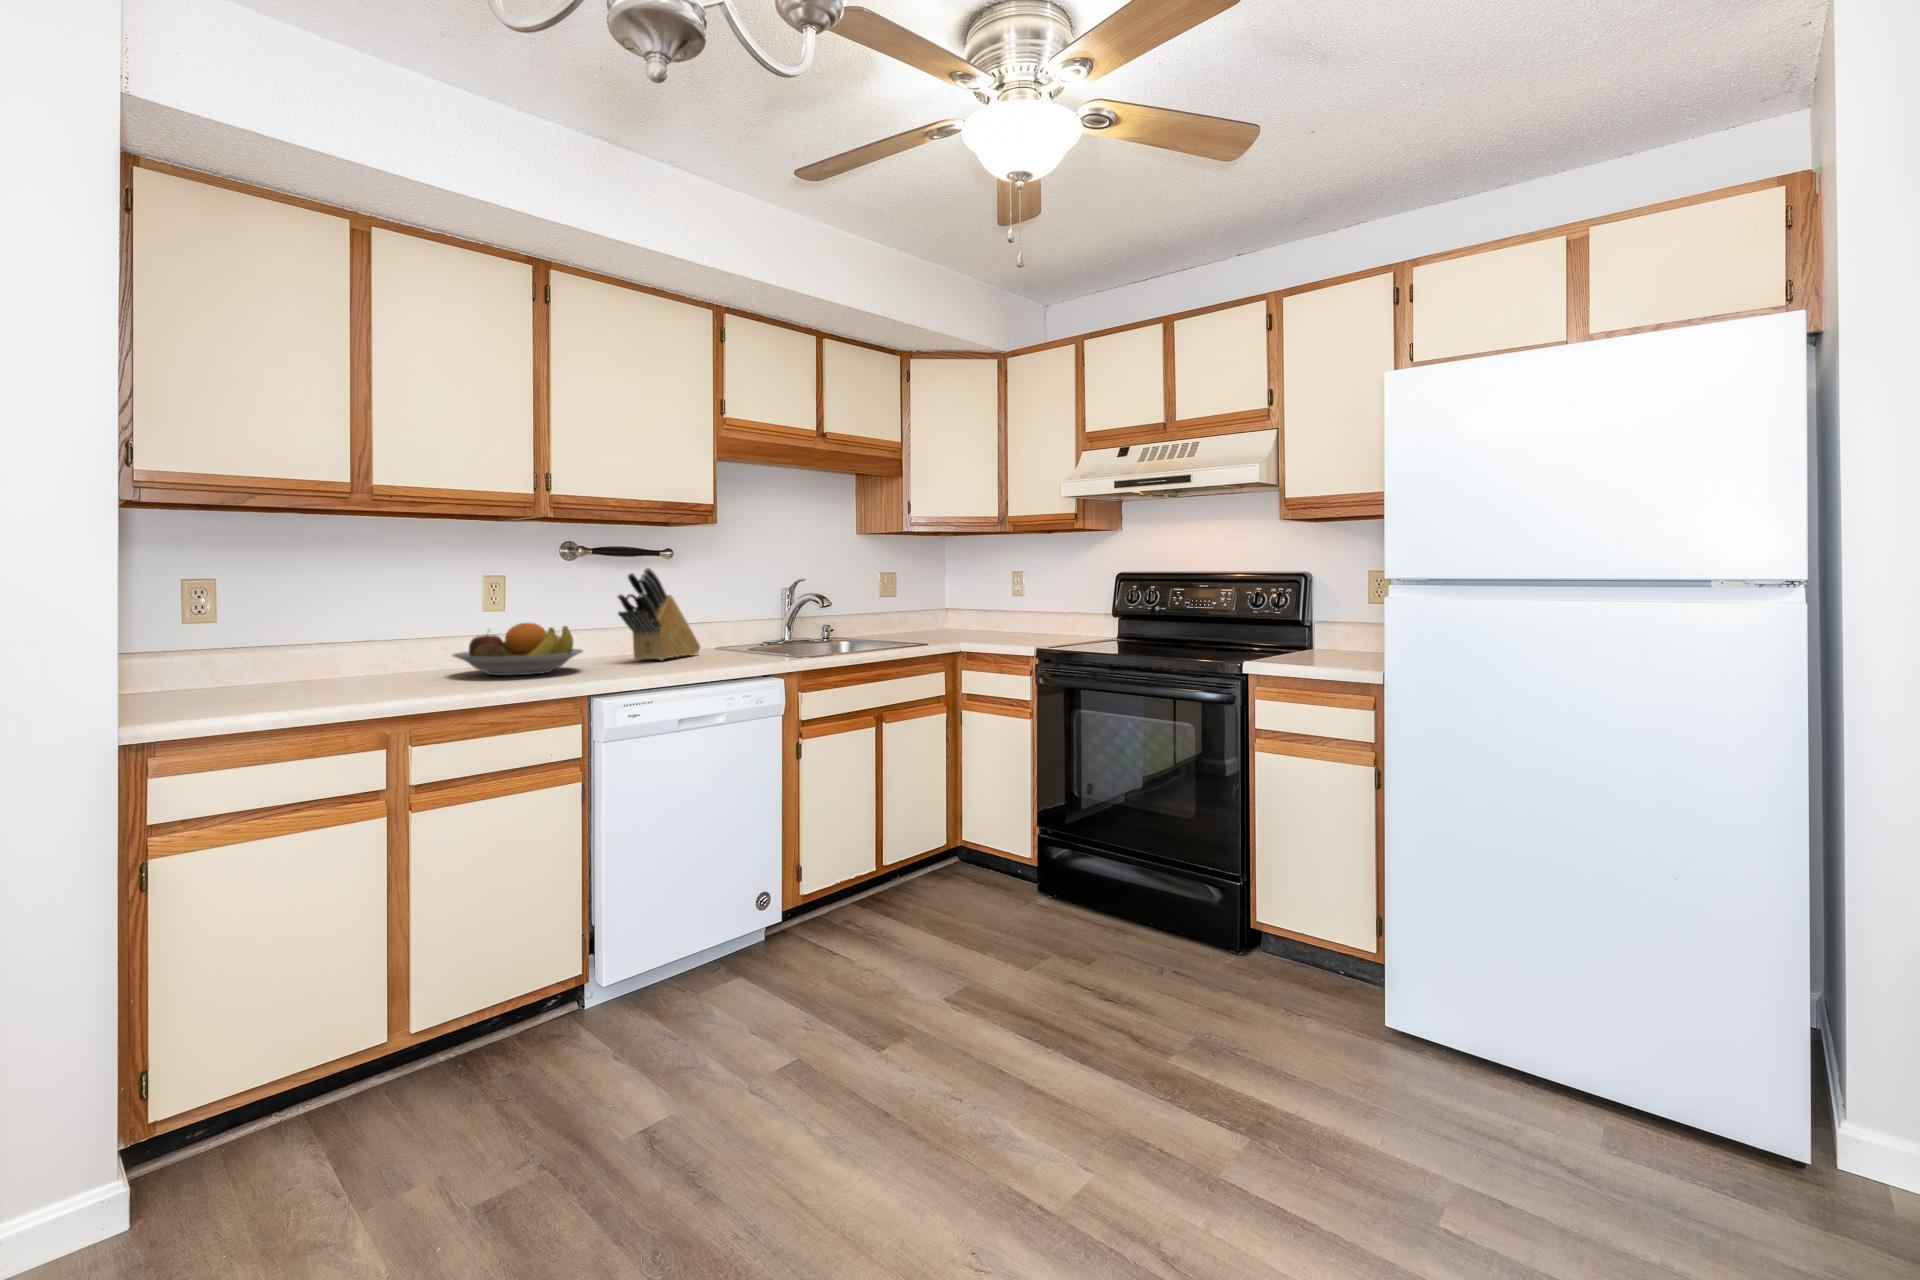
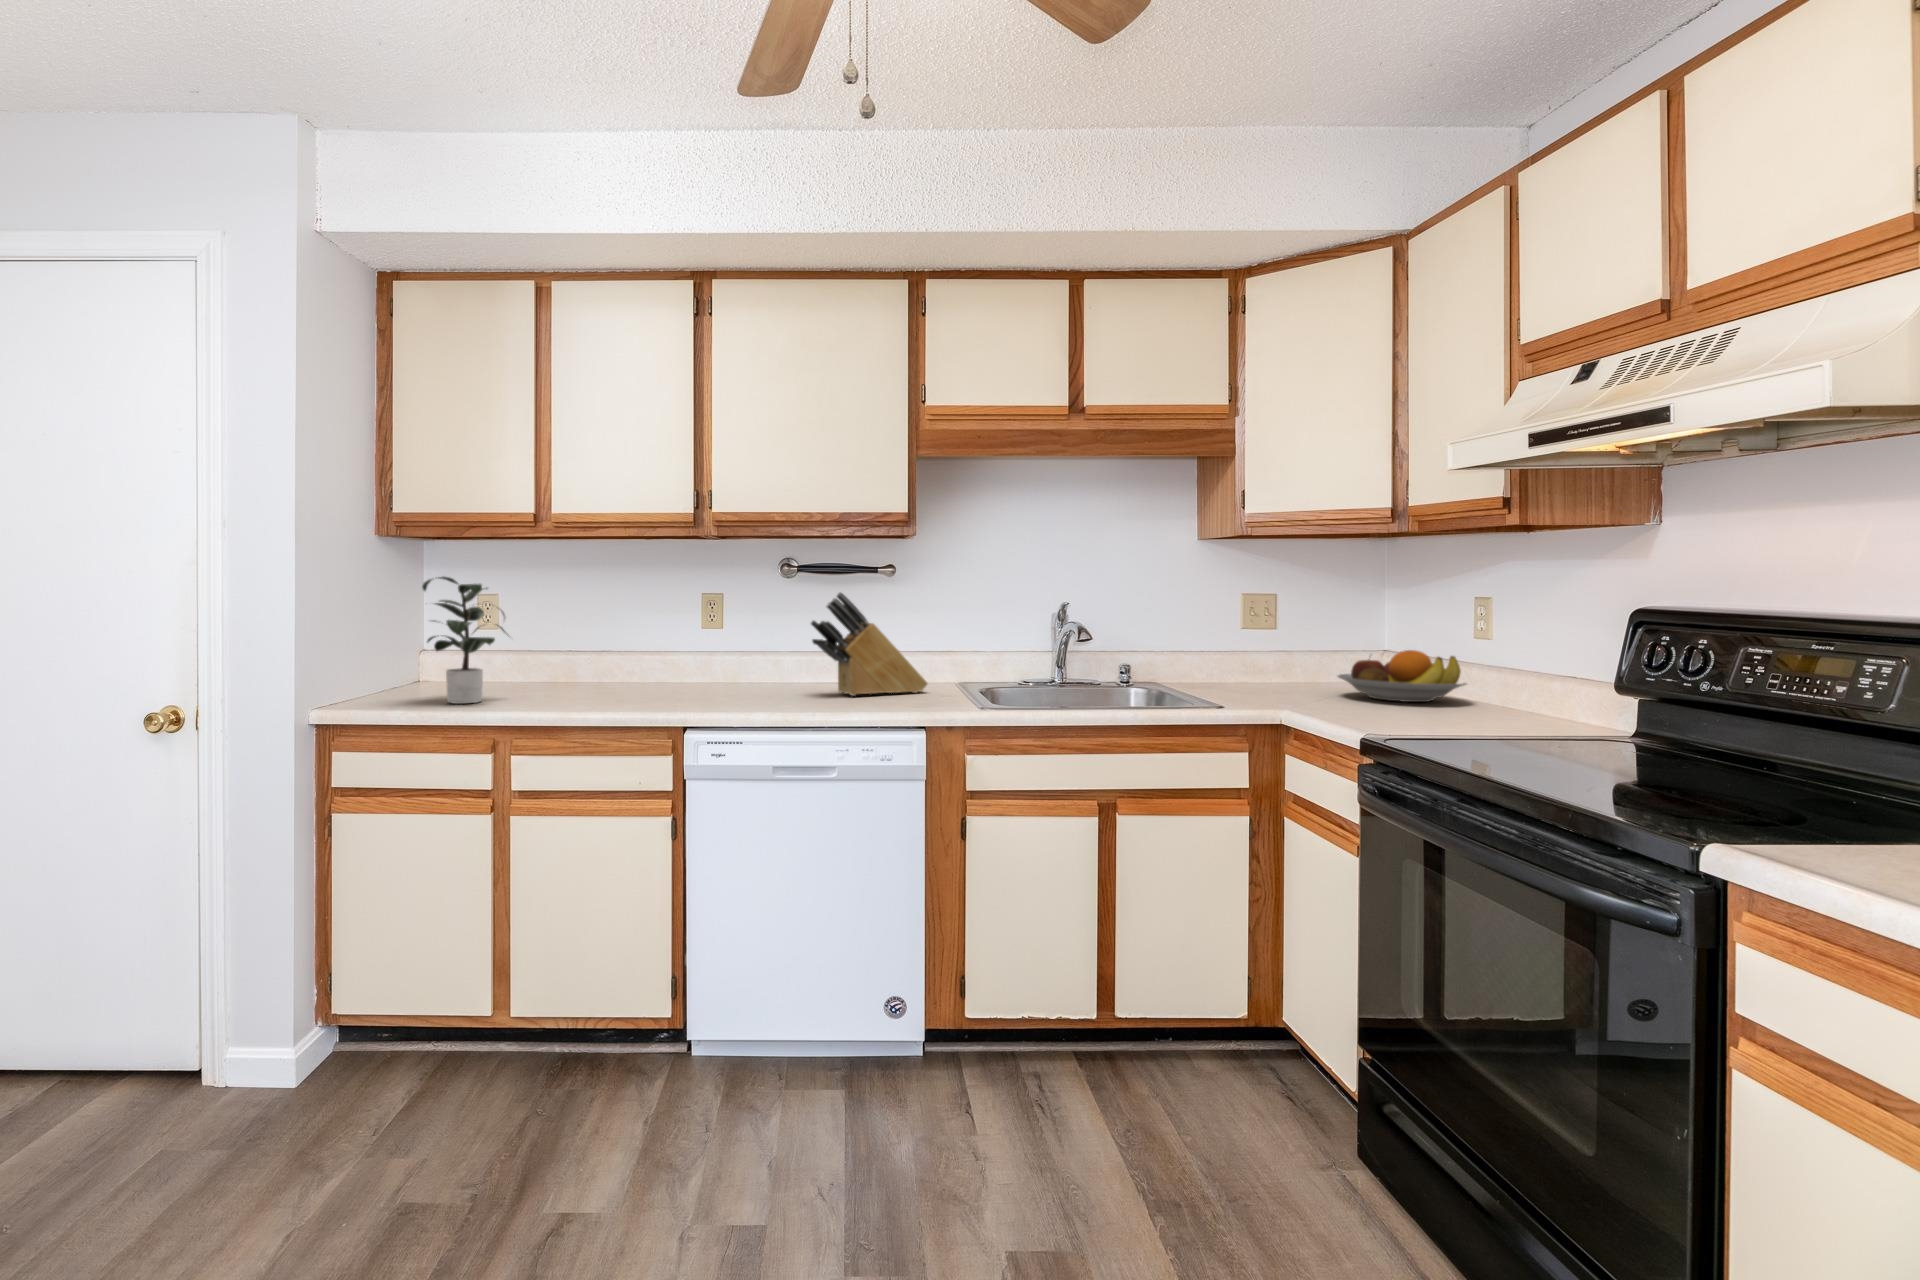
potted plant: none [205,549,379,703] -> present [422,577,506,704]
fruit bowl: present [453,623,583,675] -> present [1338,650,1466,702]

